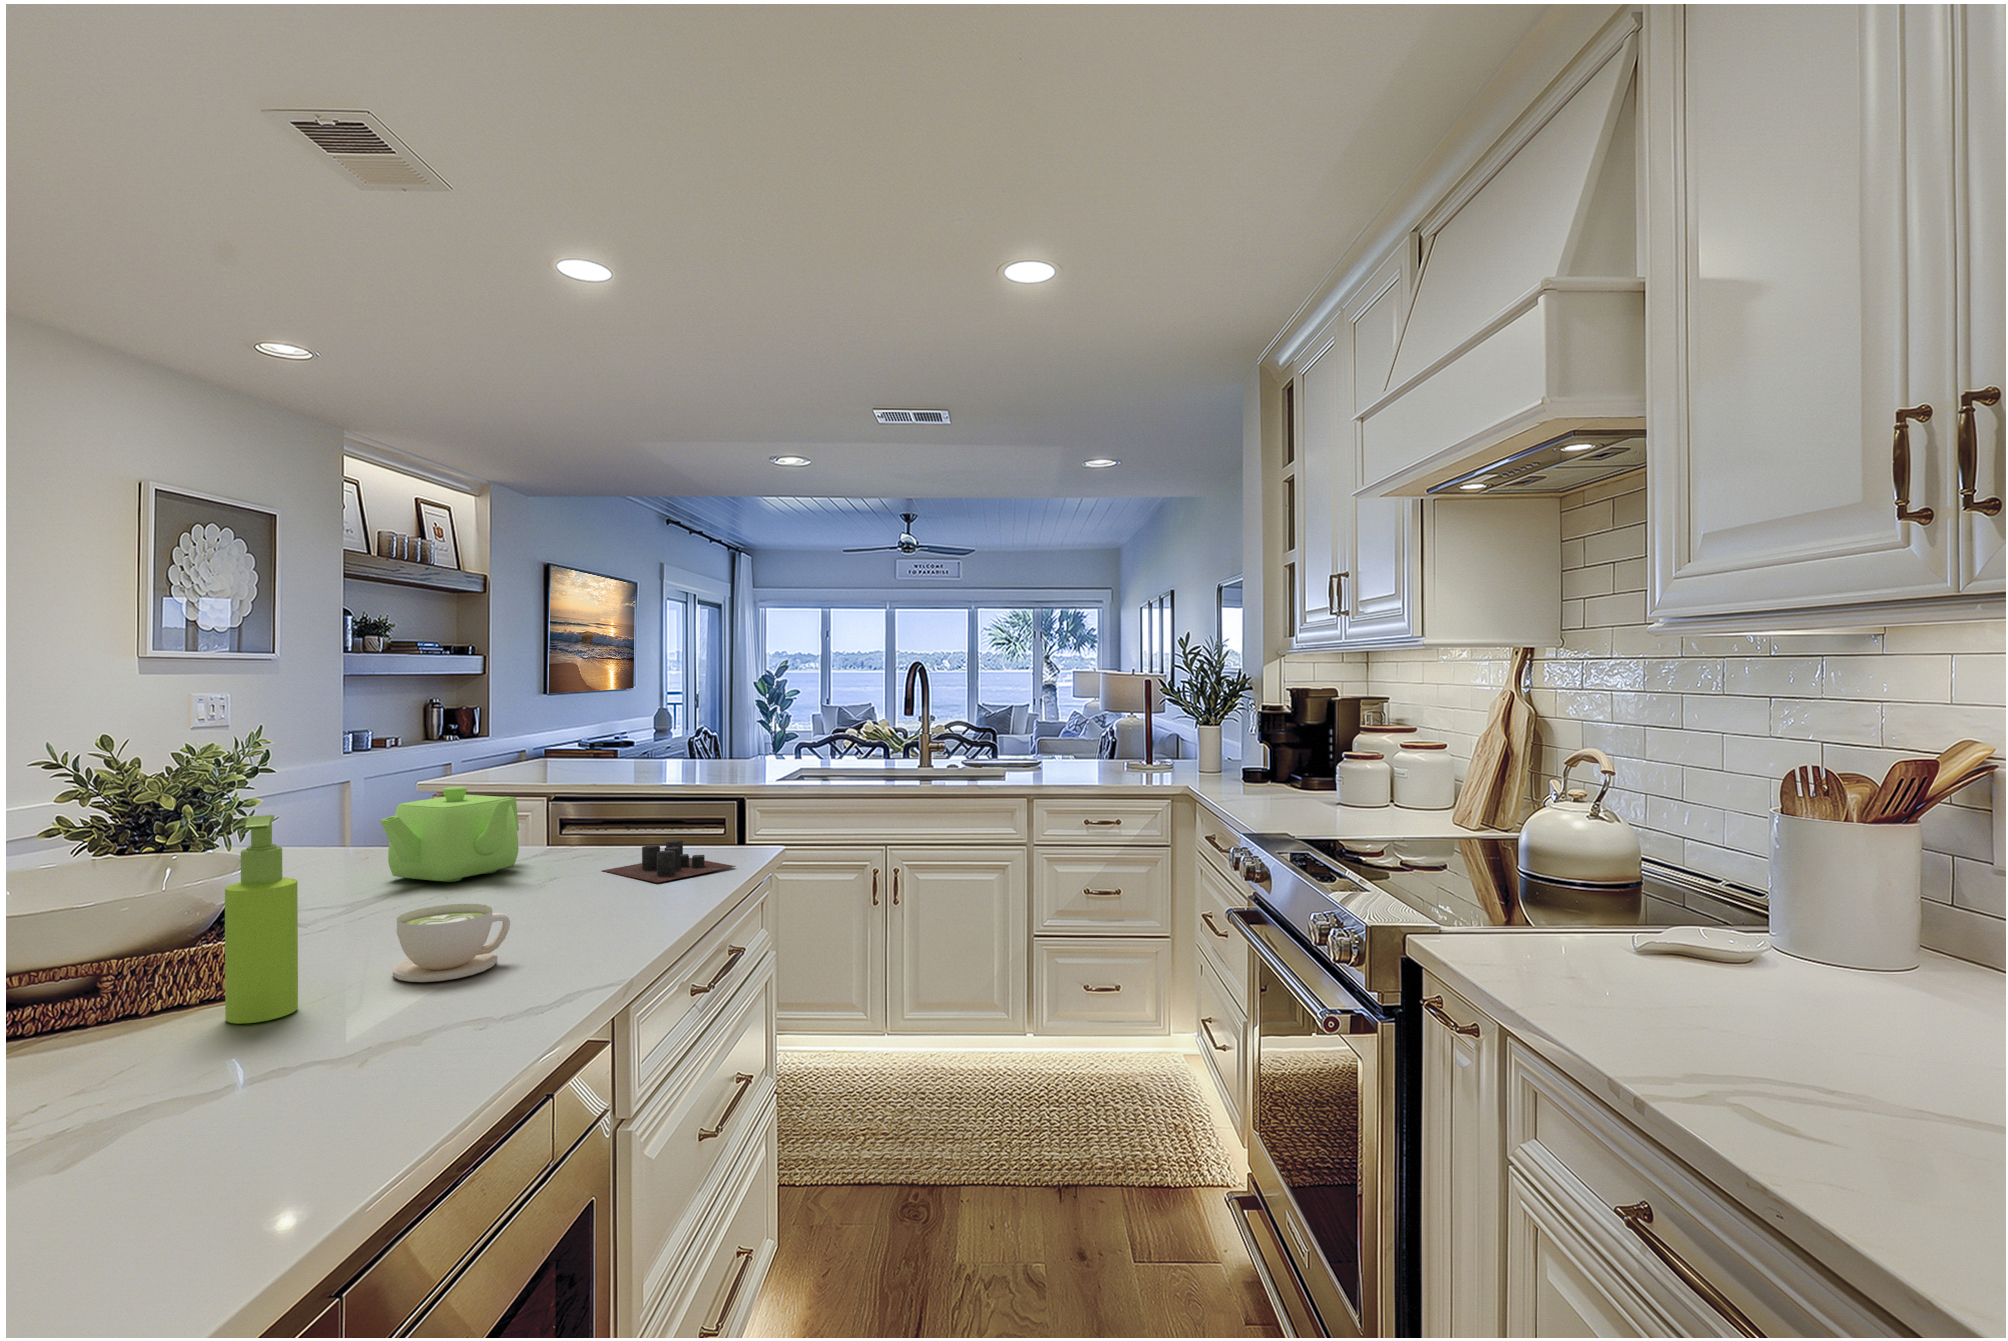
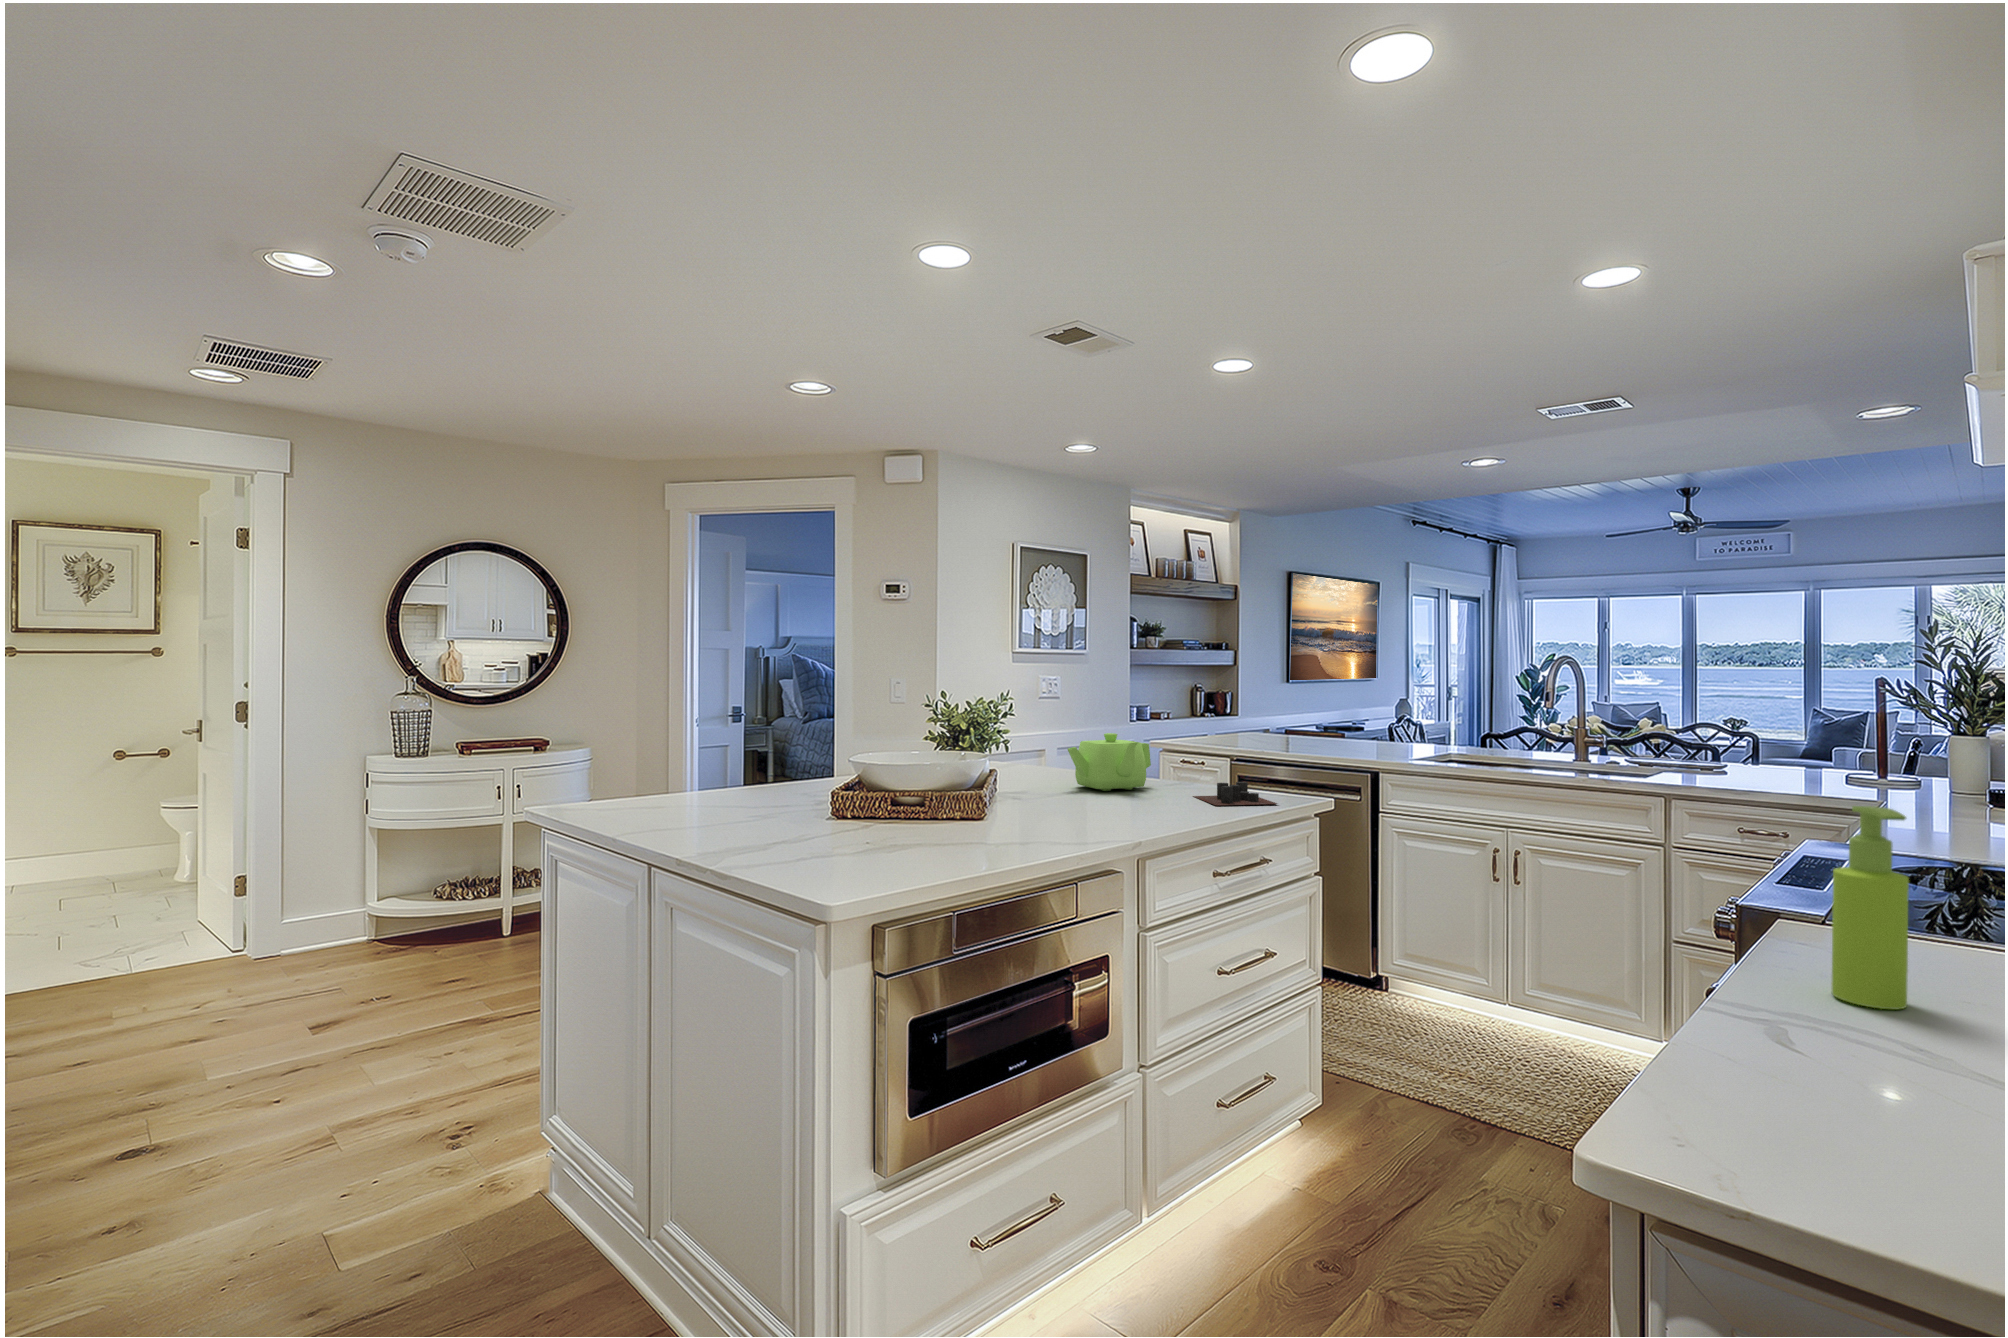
soap dispenser: present [225,815,298,1024] -> present [1832,806,1909,1009]
coffee cup: present [392,904,510,982] -> none [1037,790,1094,827]

